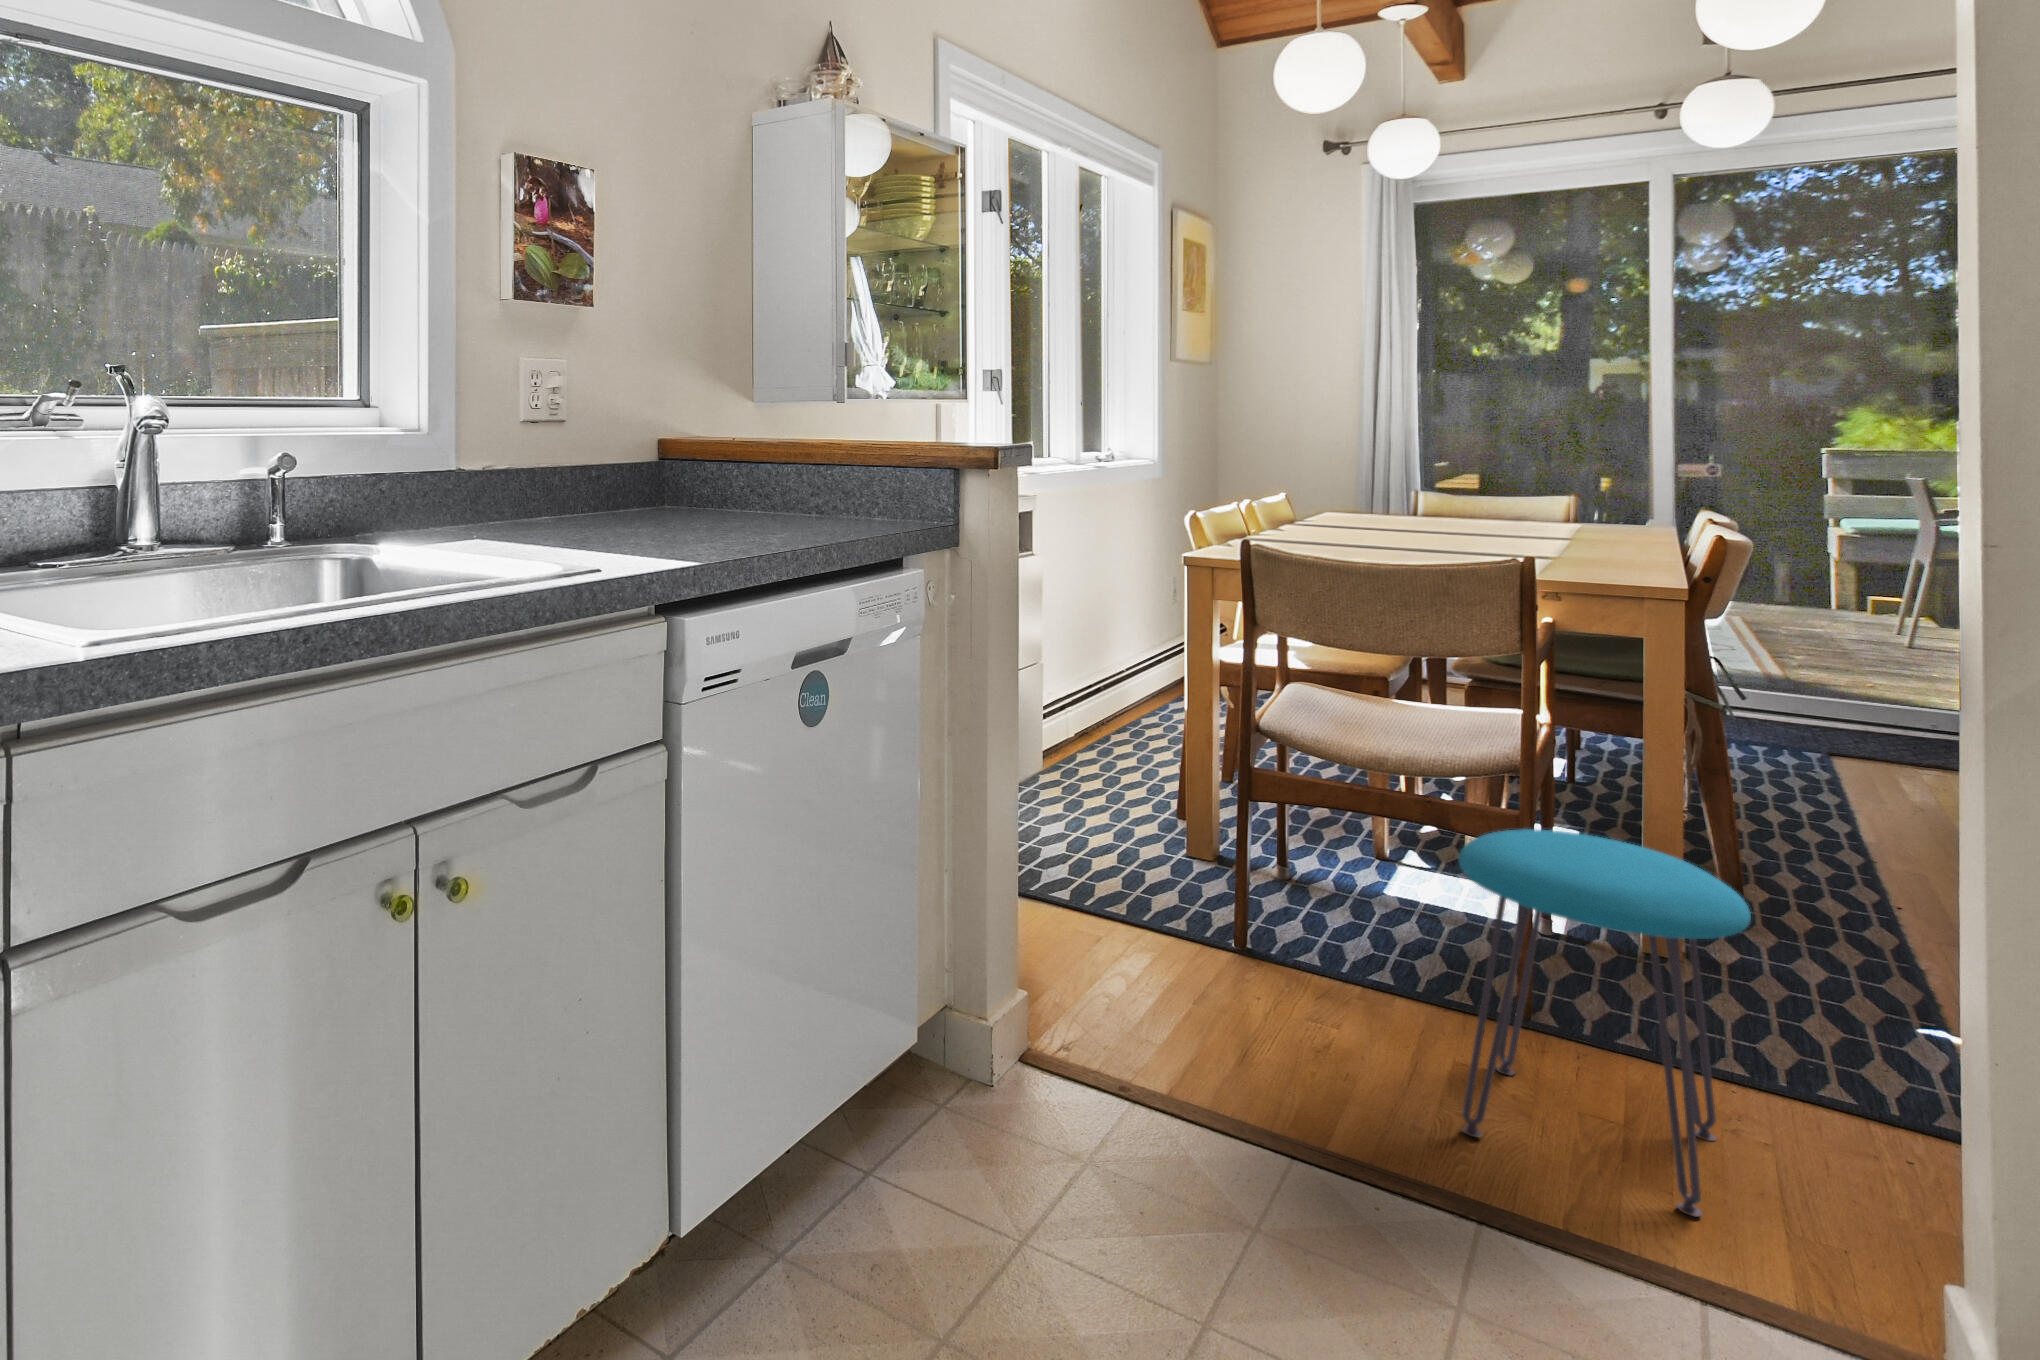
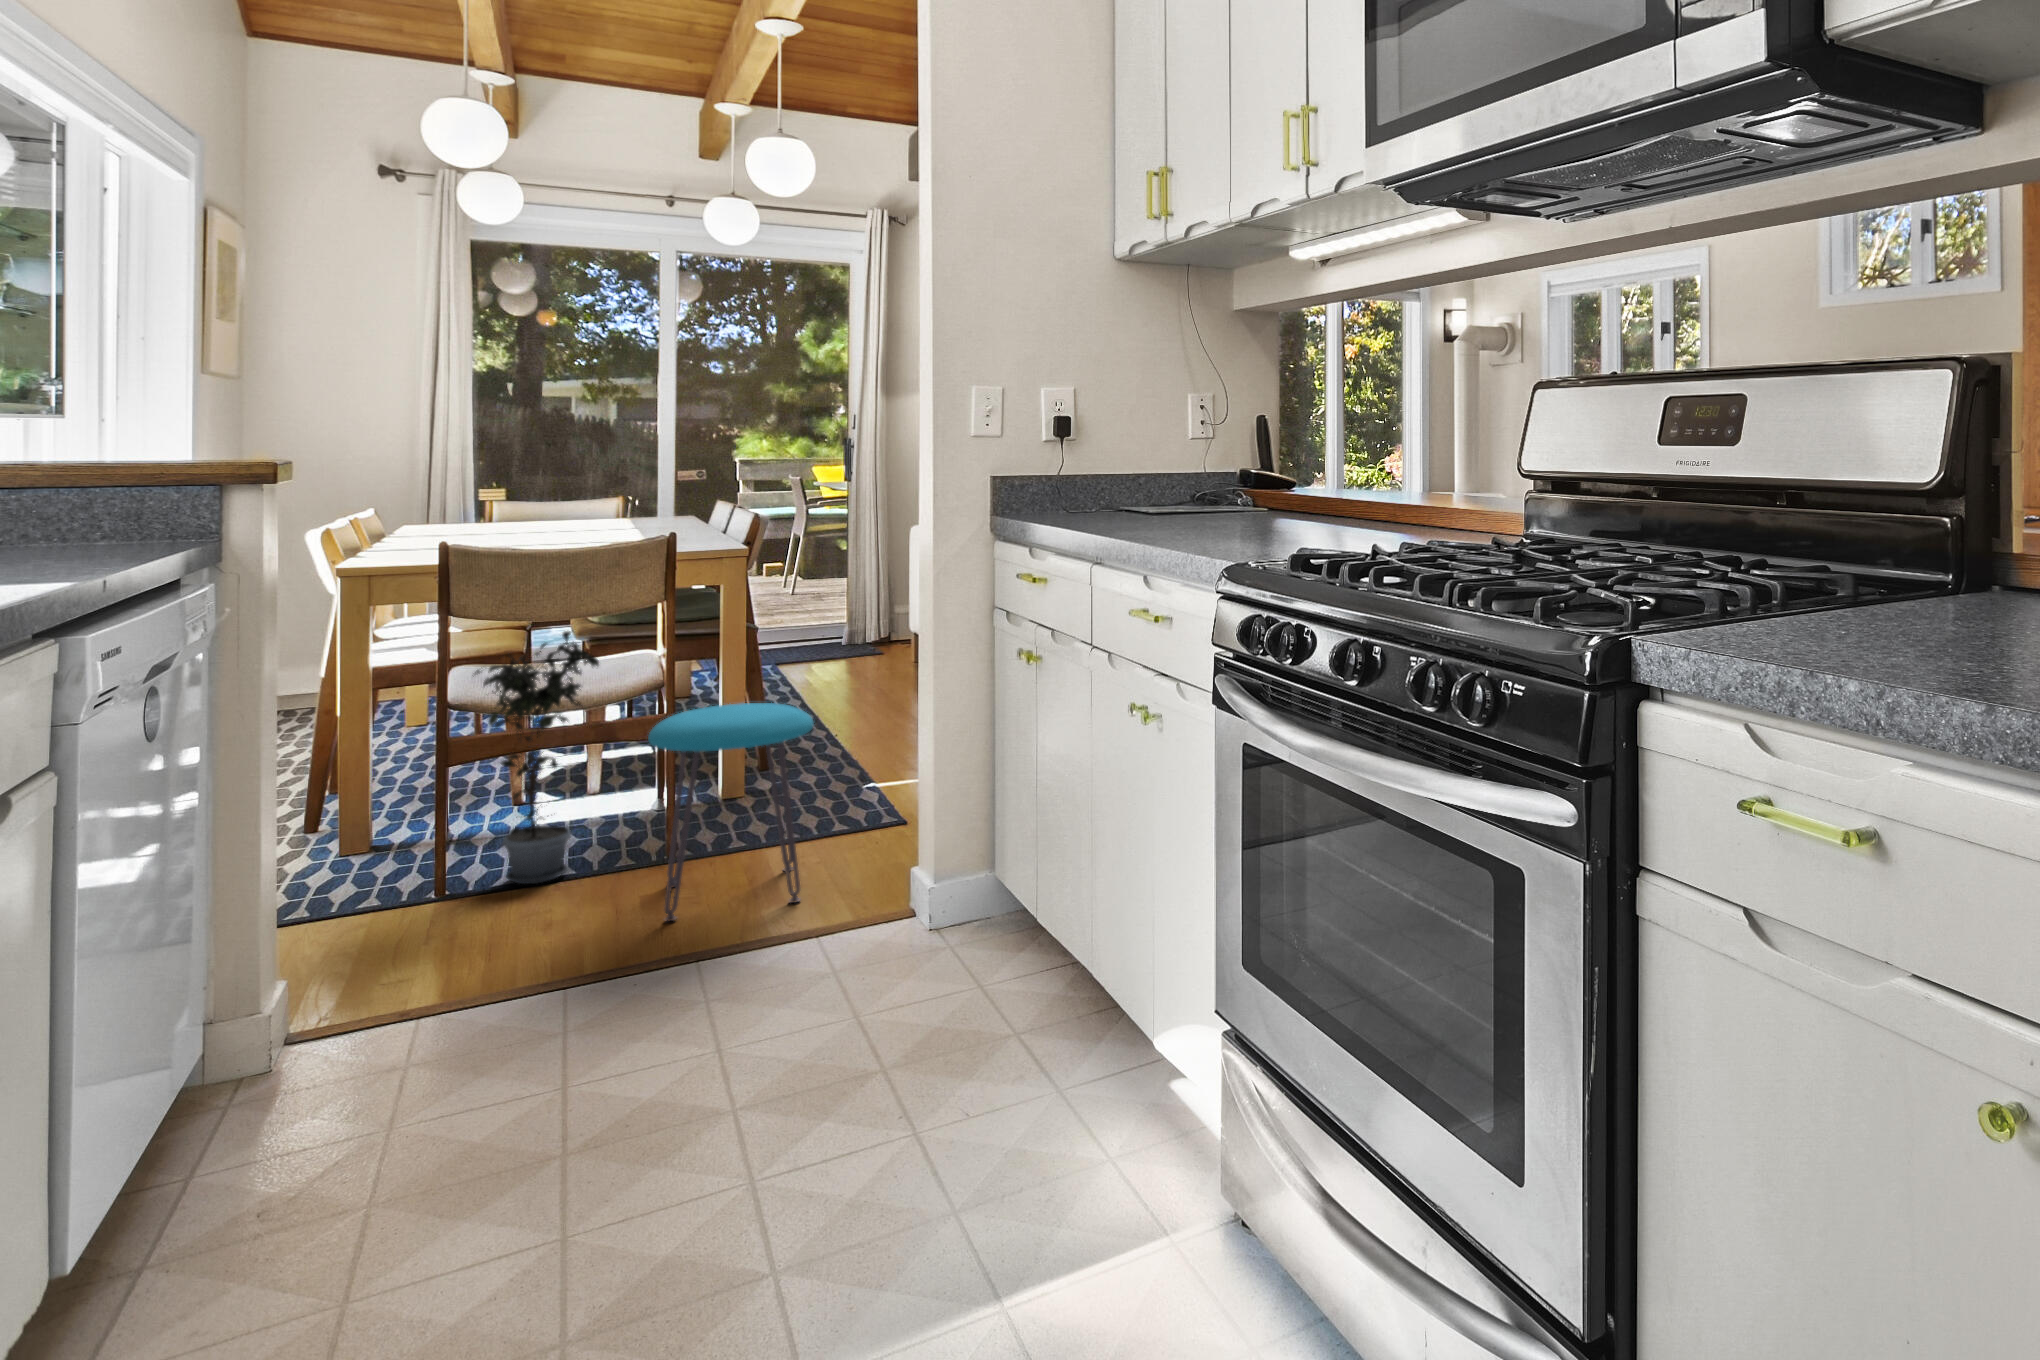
potted plant: none [1271,674,1434,983] -> present [475,631,599,884]

